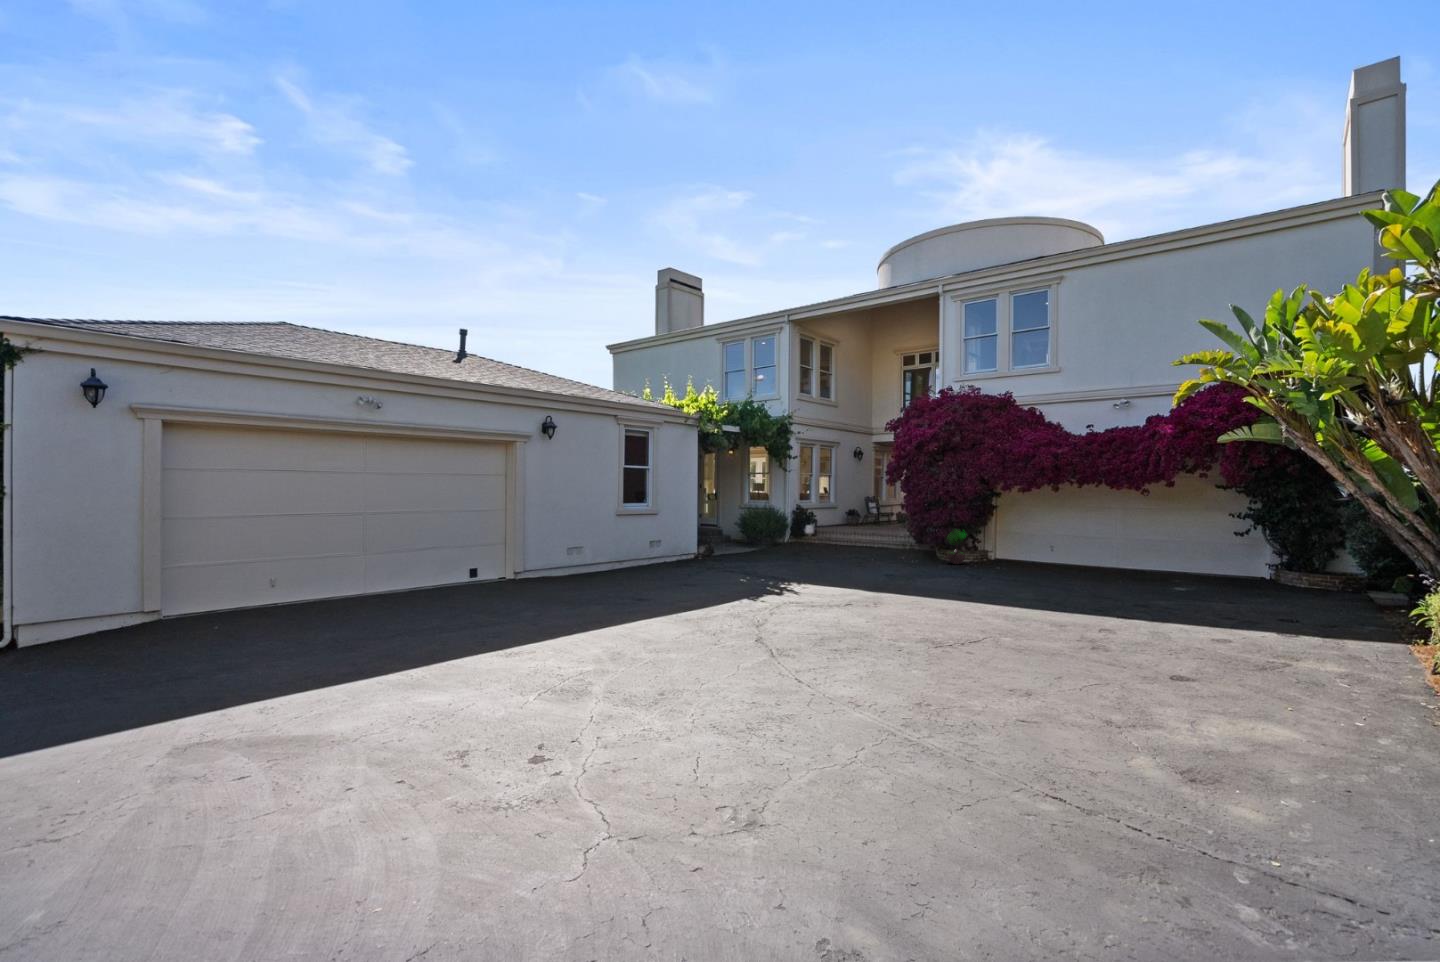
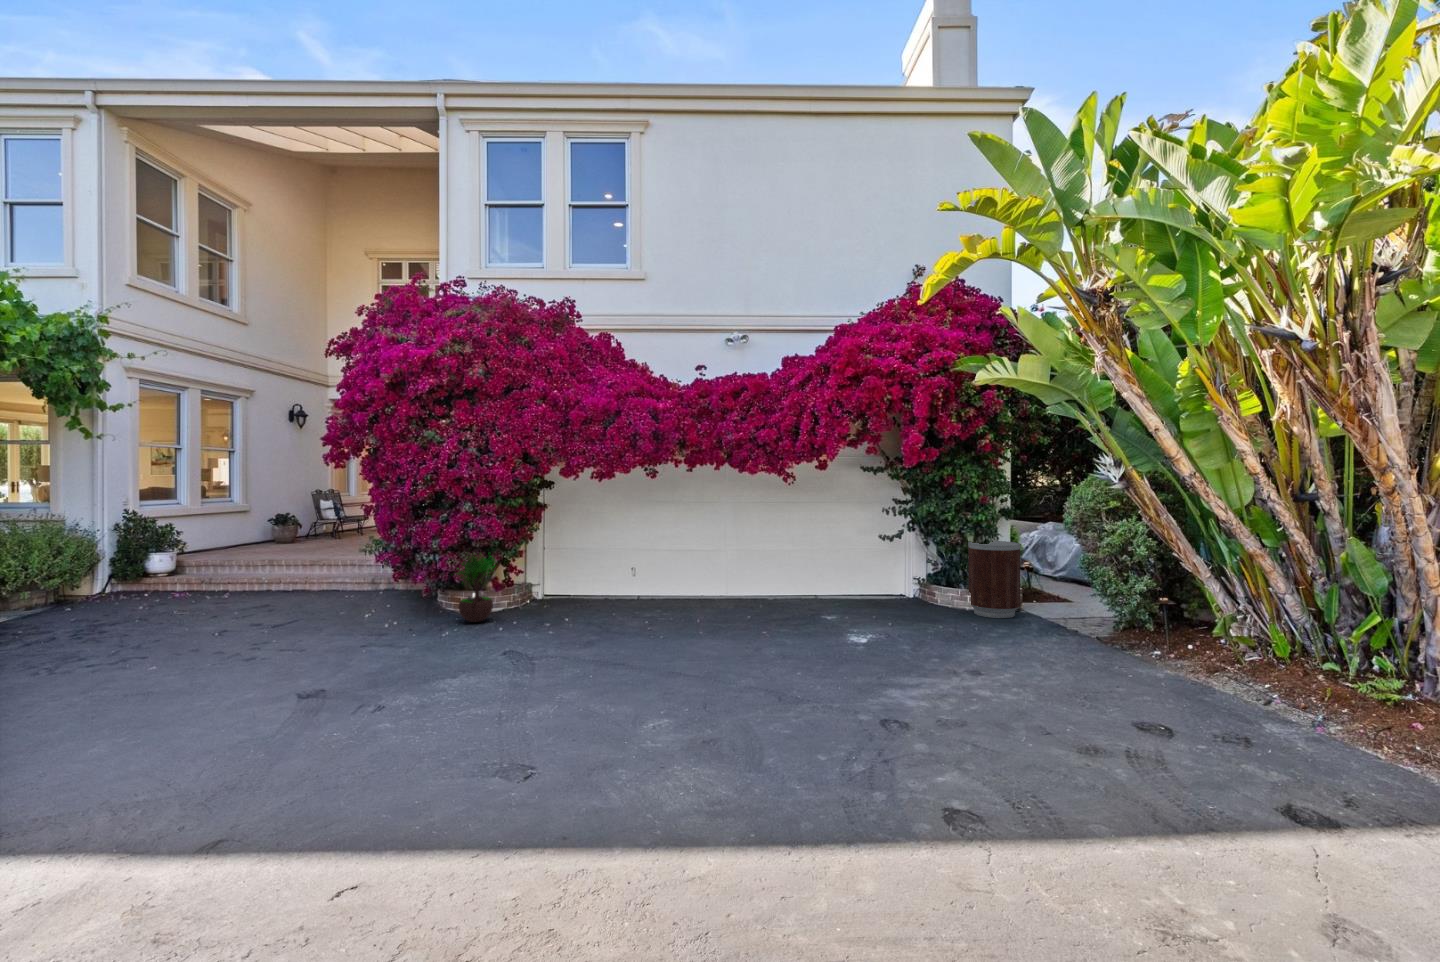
trash can: none [1294,539,1339,593] -> present [968,541,1020,618]

